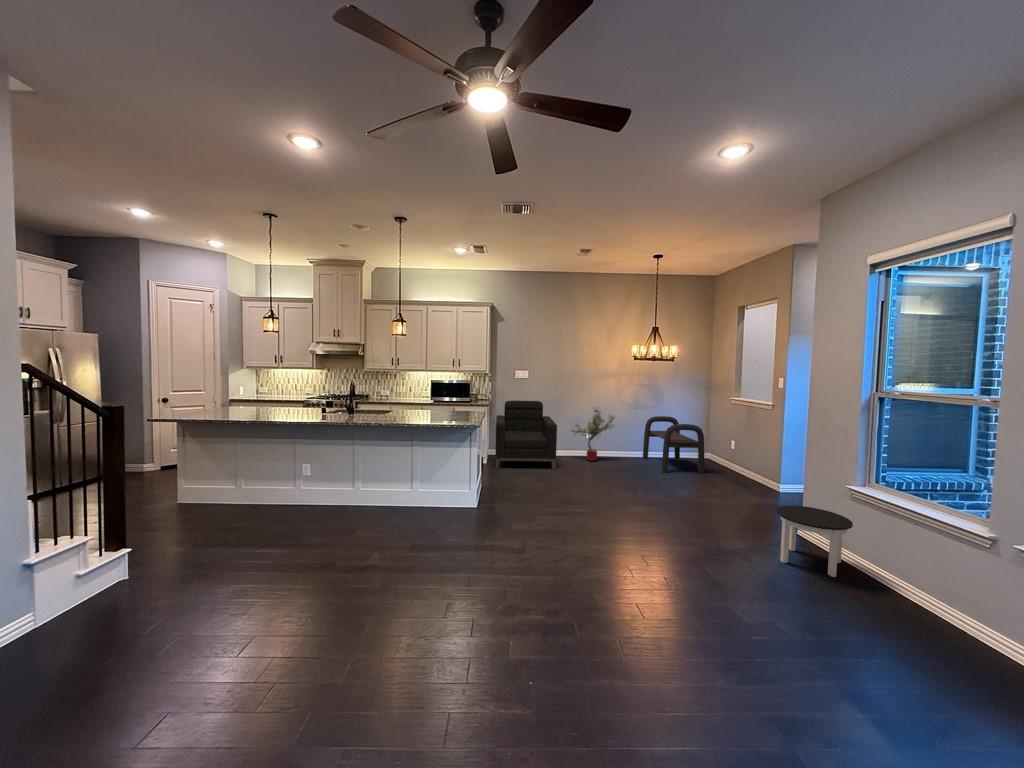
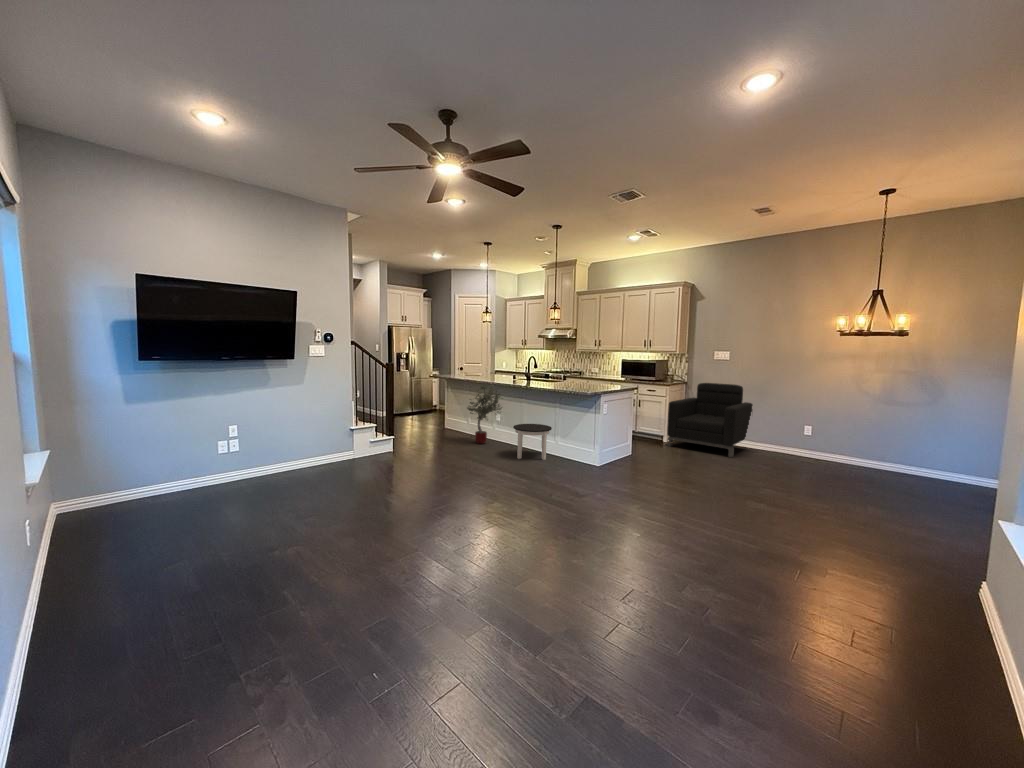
potted tree: present [571,408,615,461] -> present [467,384,502,444]
bench: present [643,416,704,473] -> none [888,416,979,504]
round table: present [777,506,853,577] -> present [513,424,552,460]

